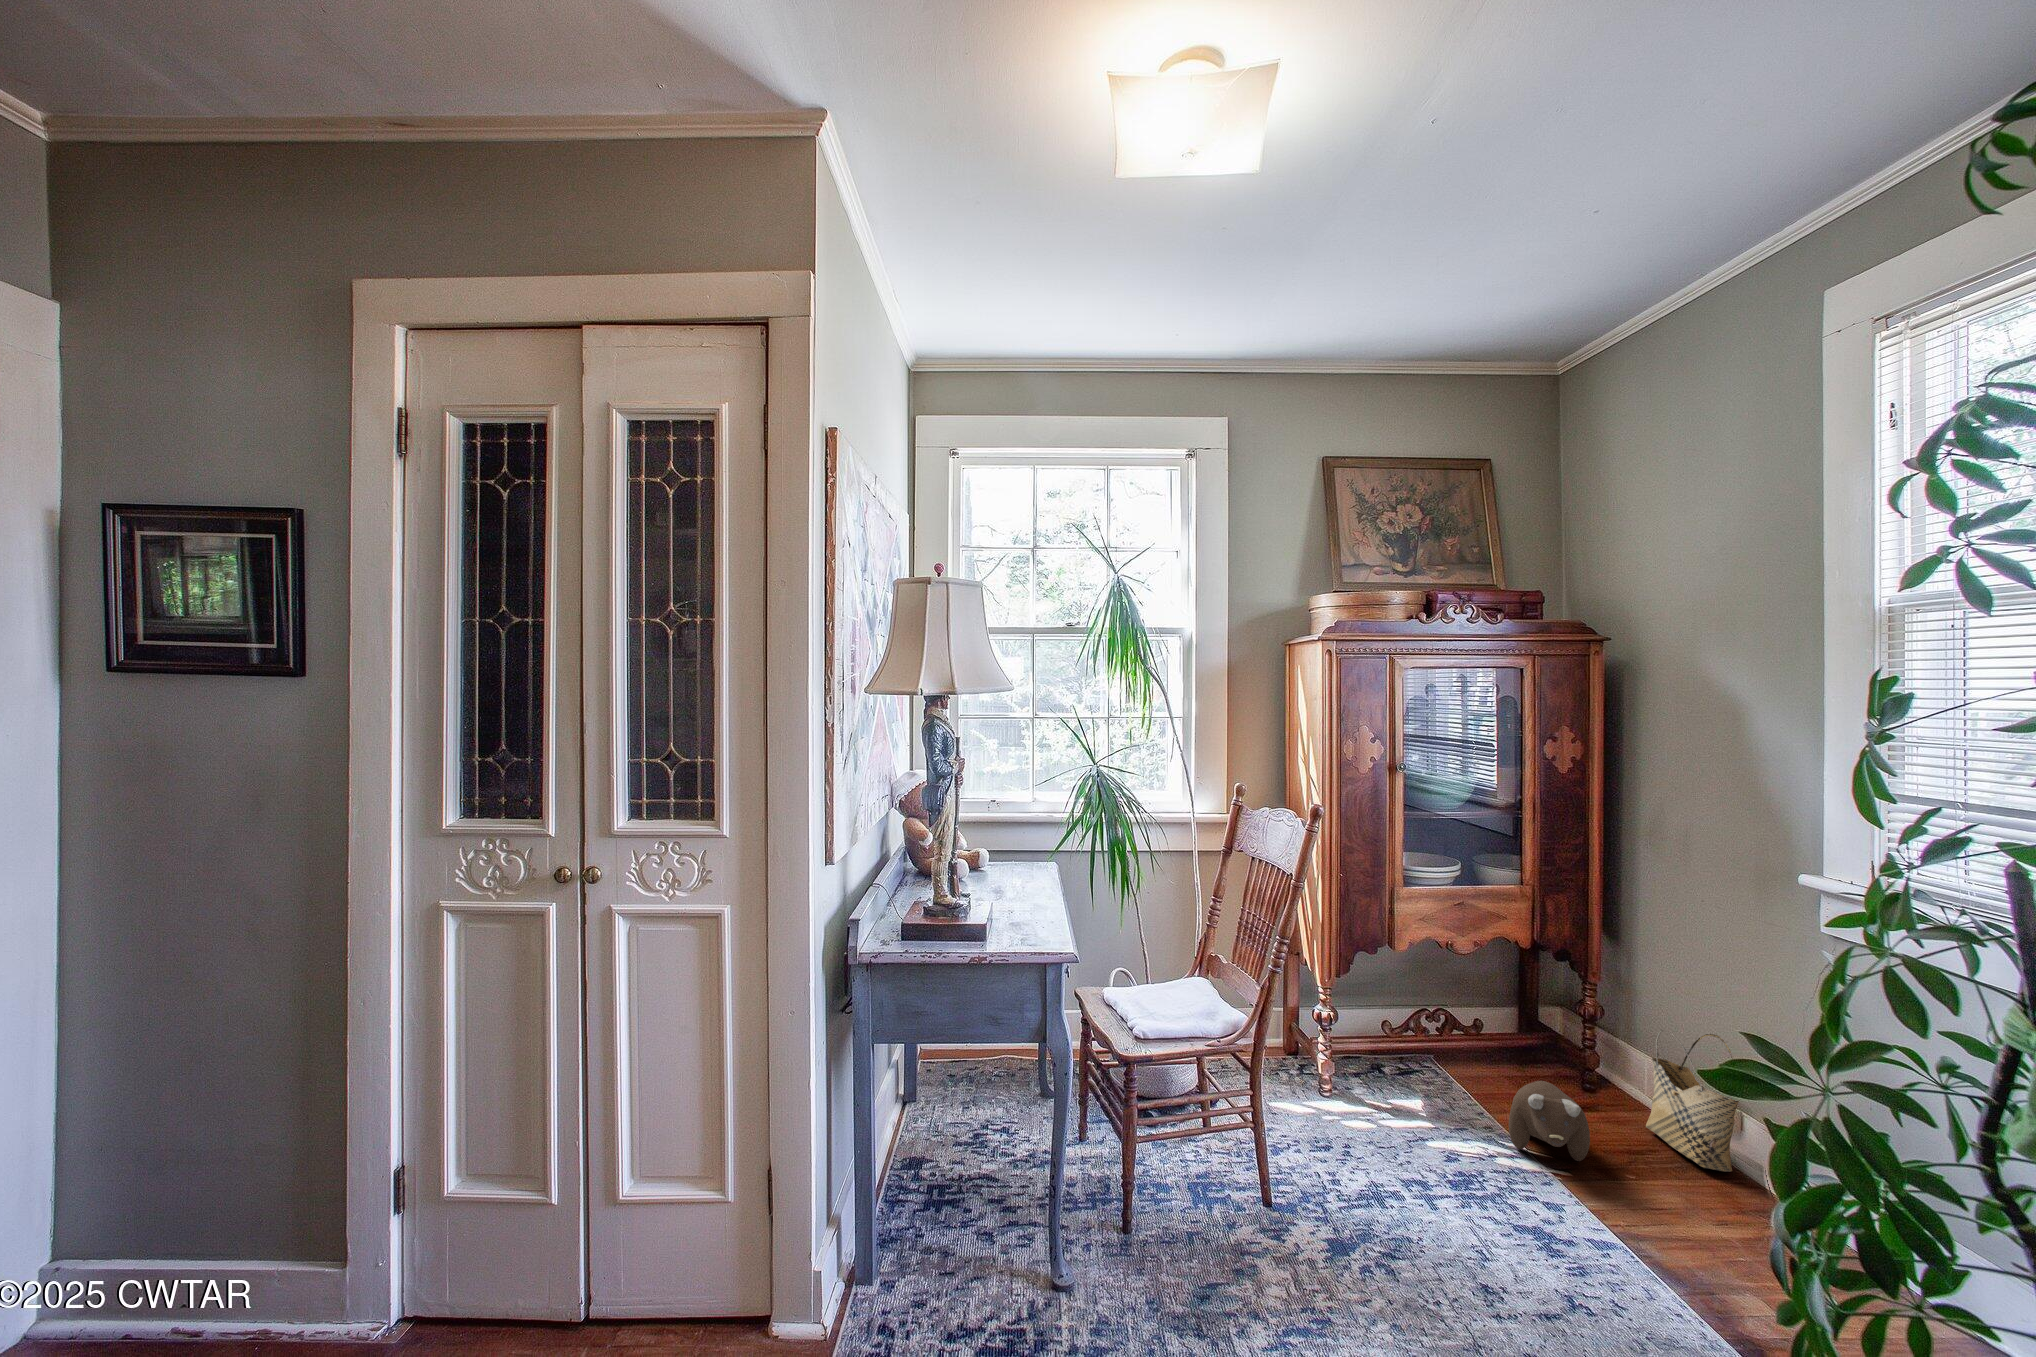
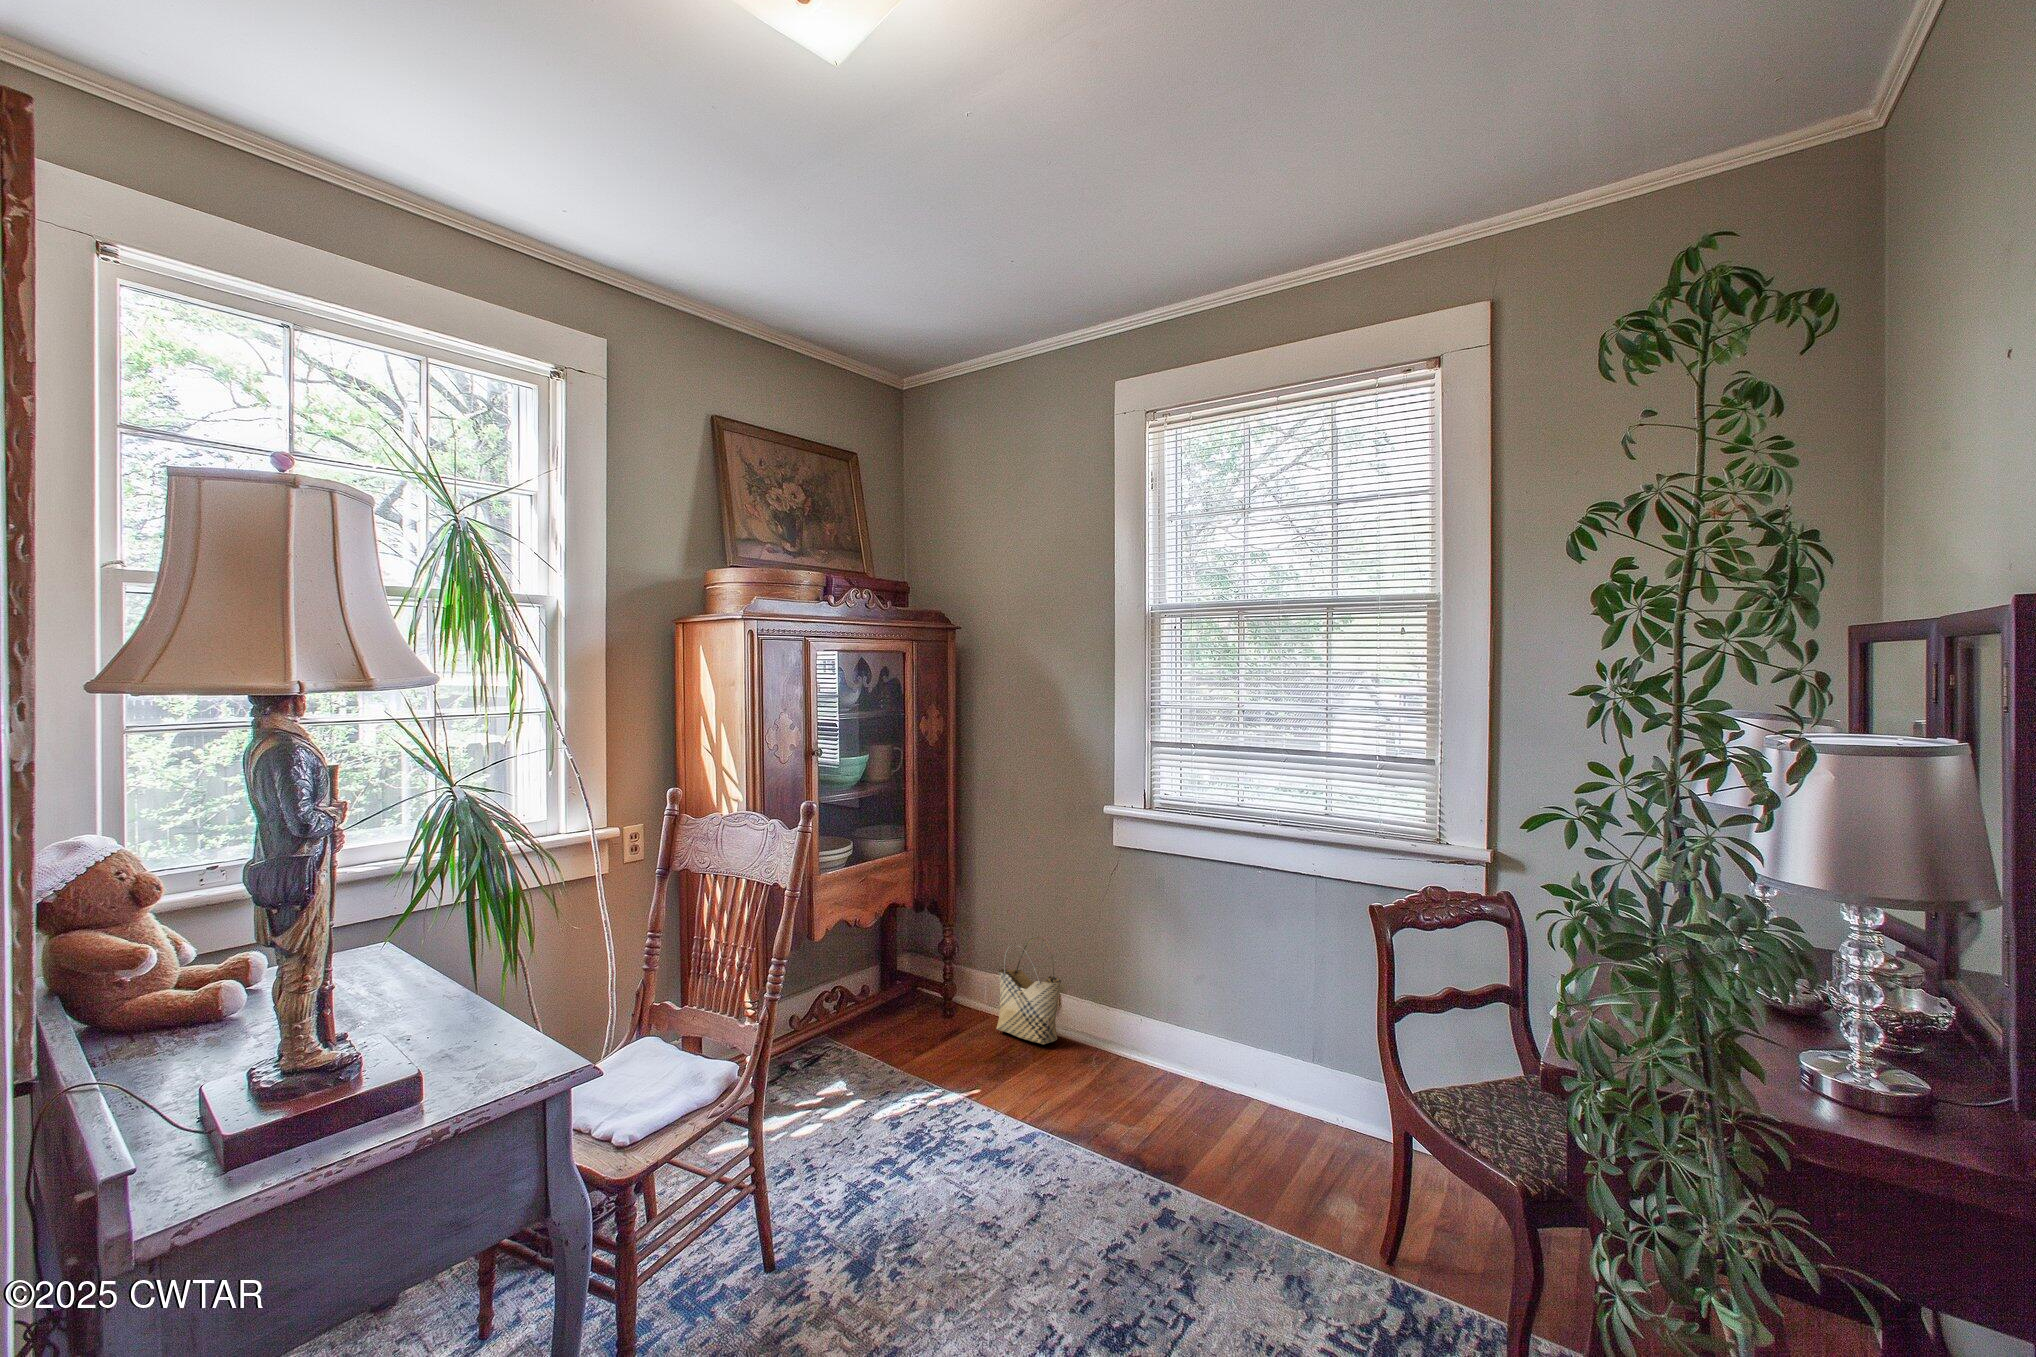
plush toy: present [1509,1081,1590,1161] -> none [918,1020,983,1090]

